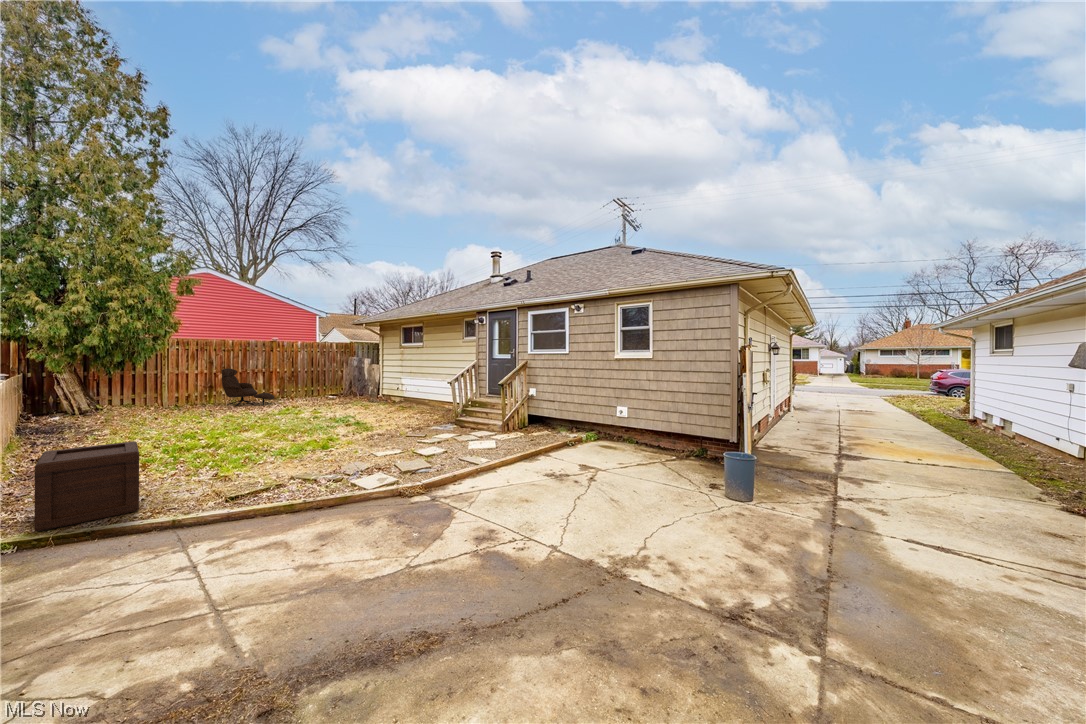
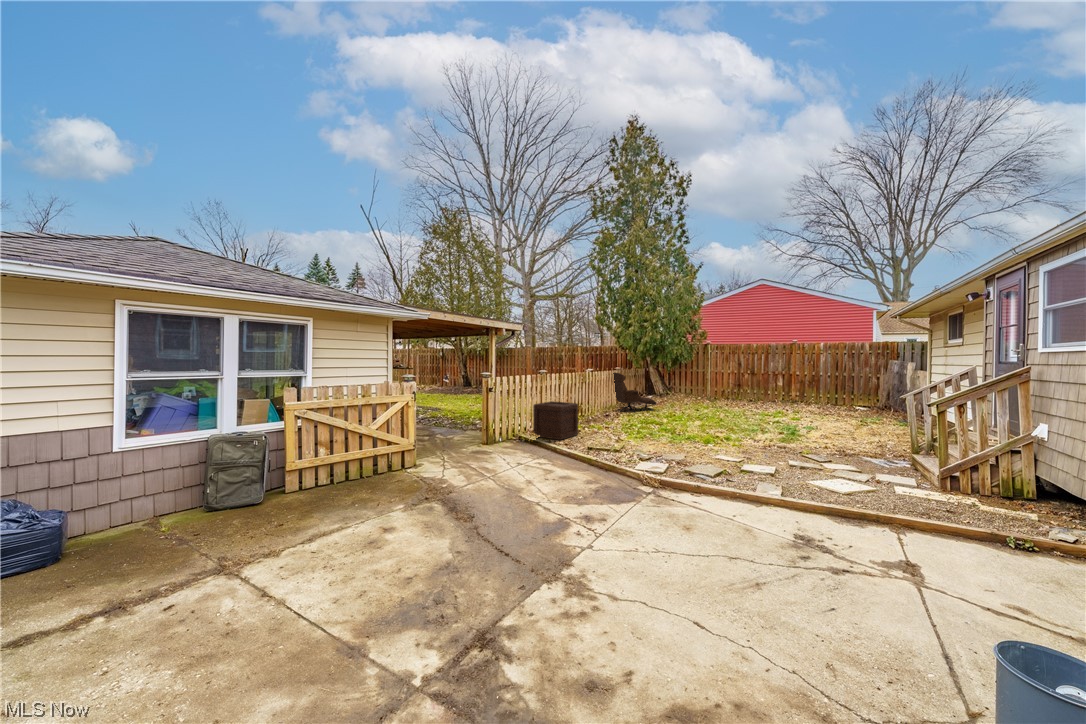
lounge chair: present [221,369,274,406] -> present [613,373,656,412]

